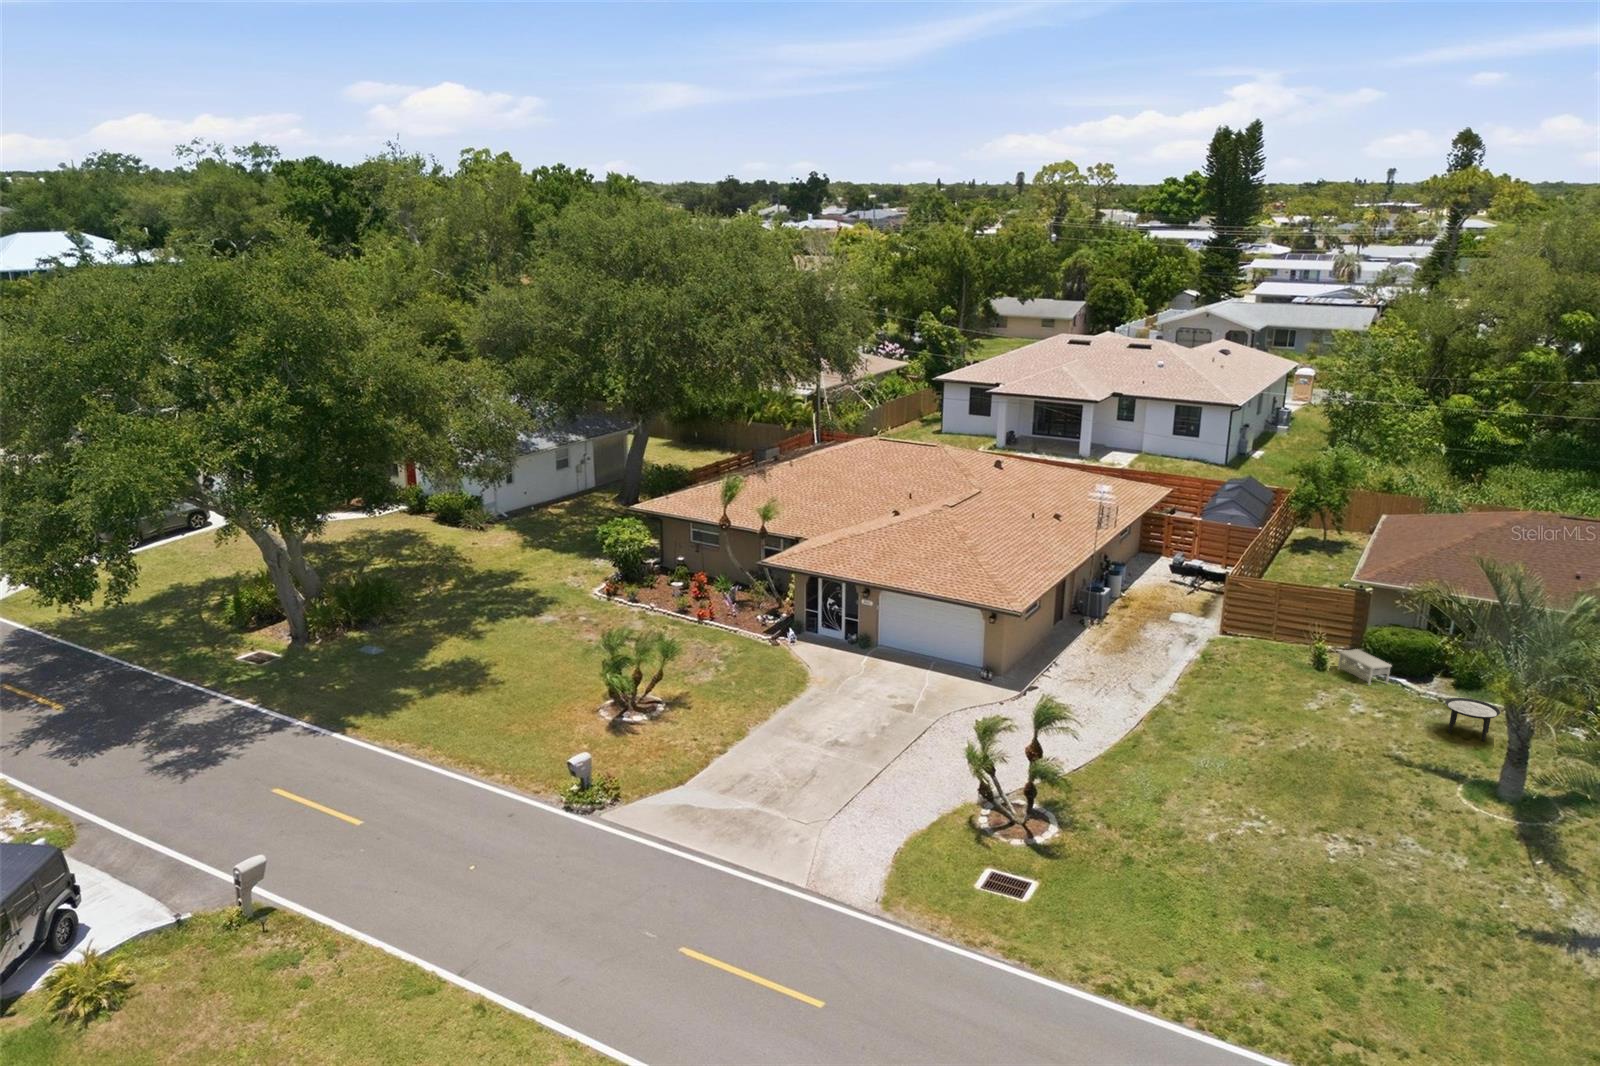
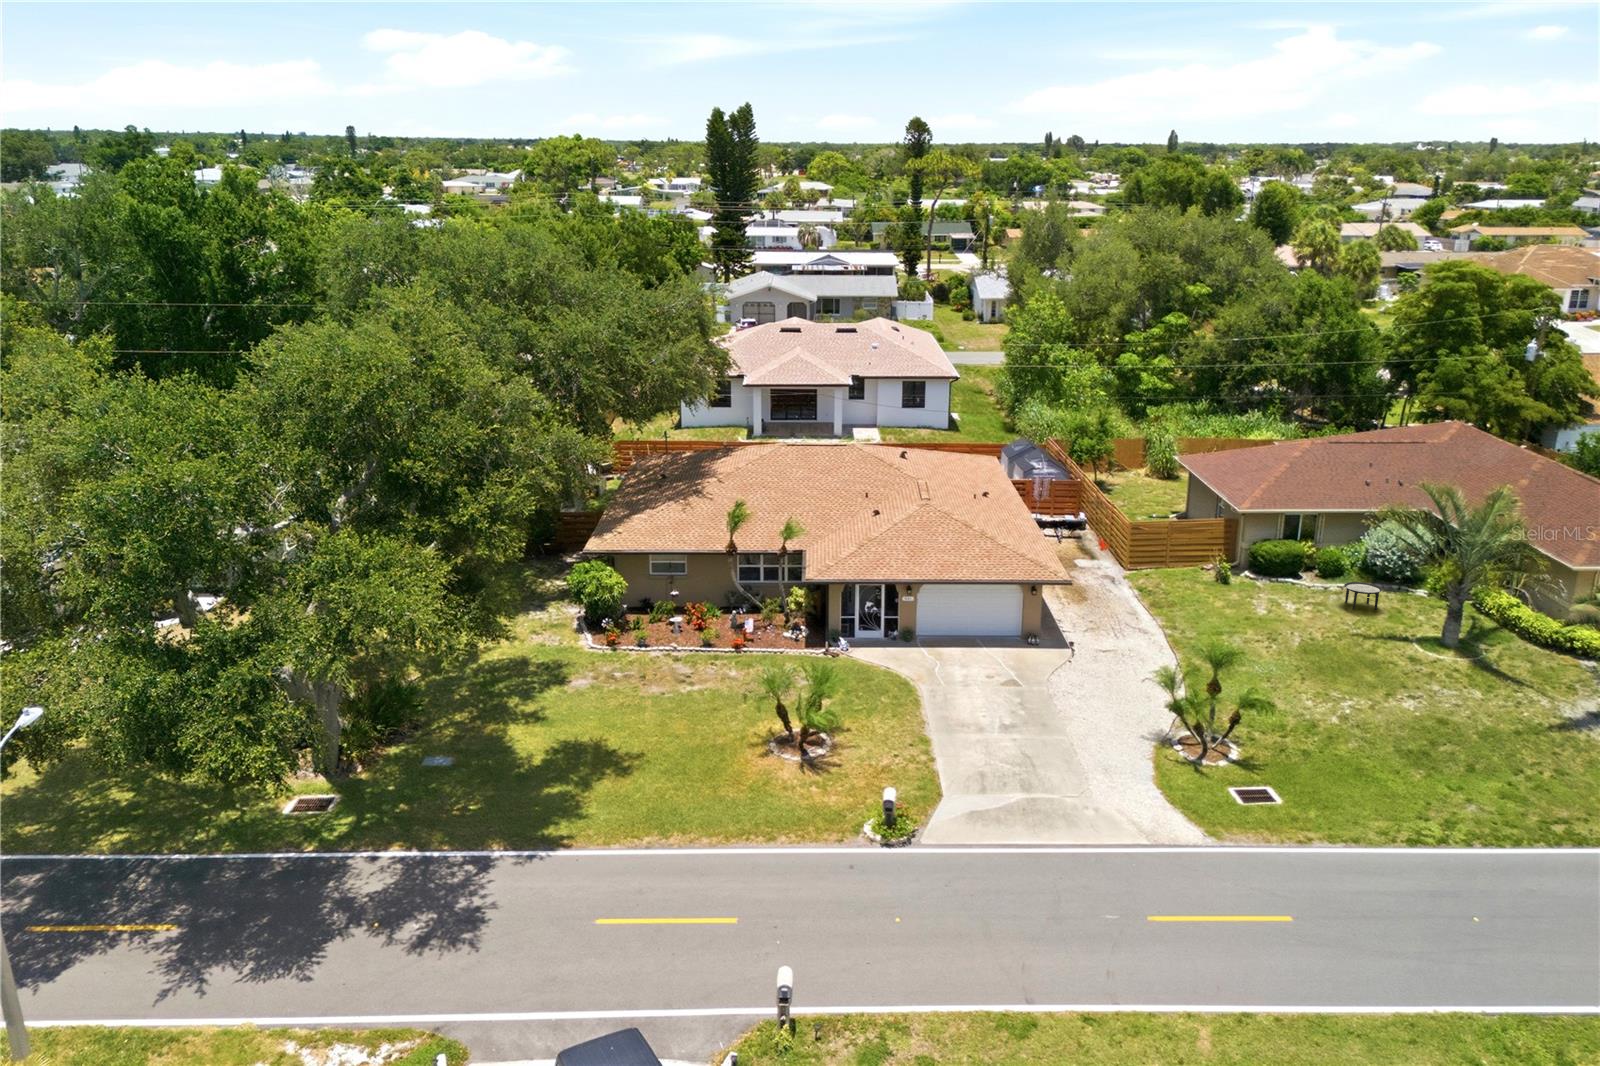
storage bench: present [1338,649,1392,685] -> none [1236,563,1279,589]

